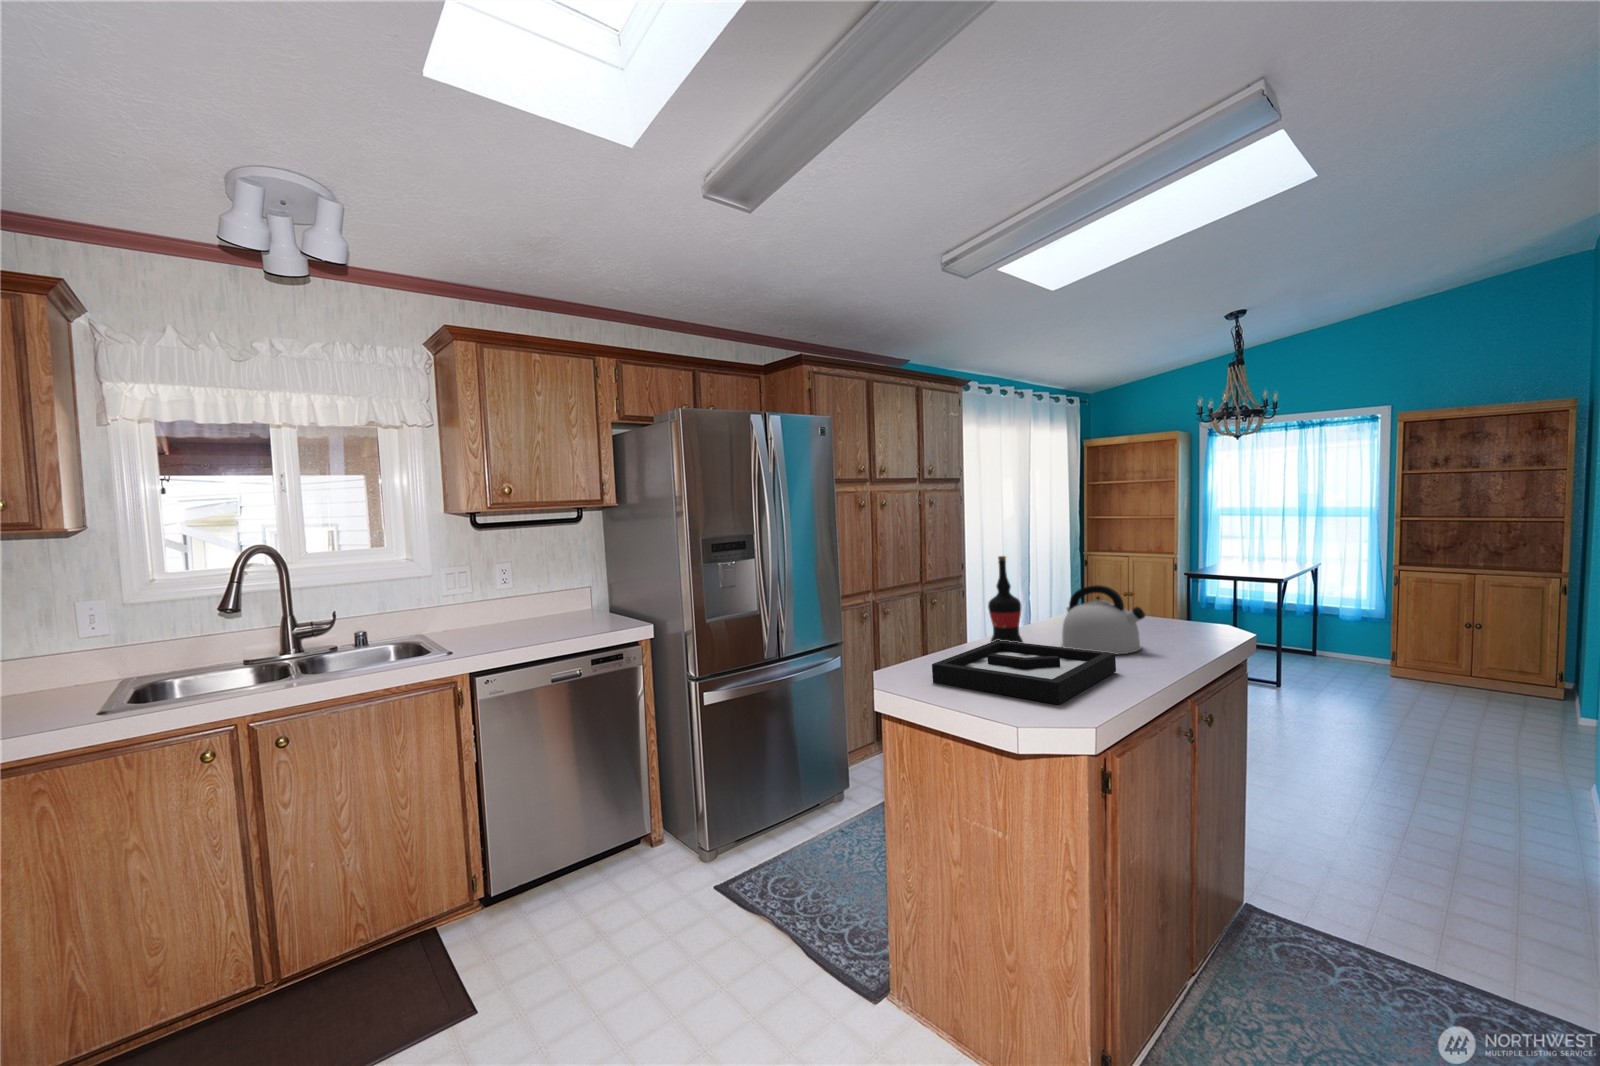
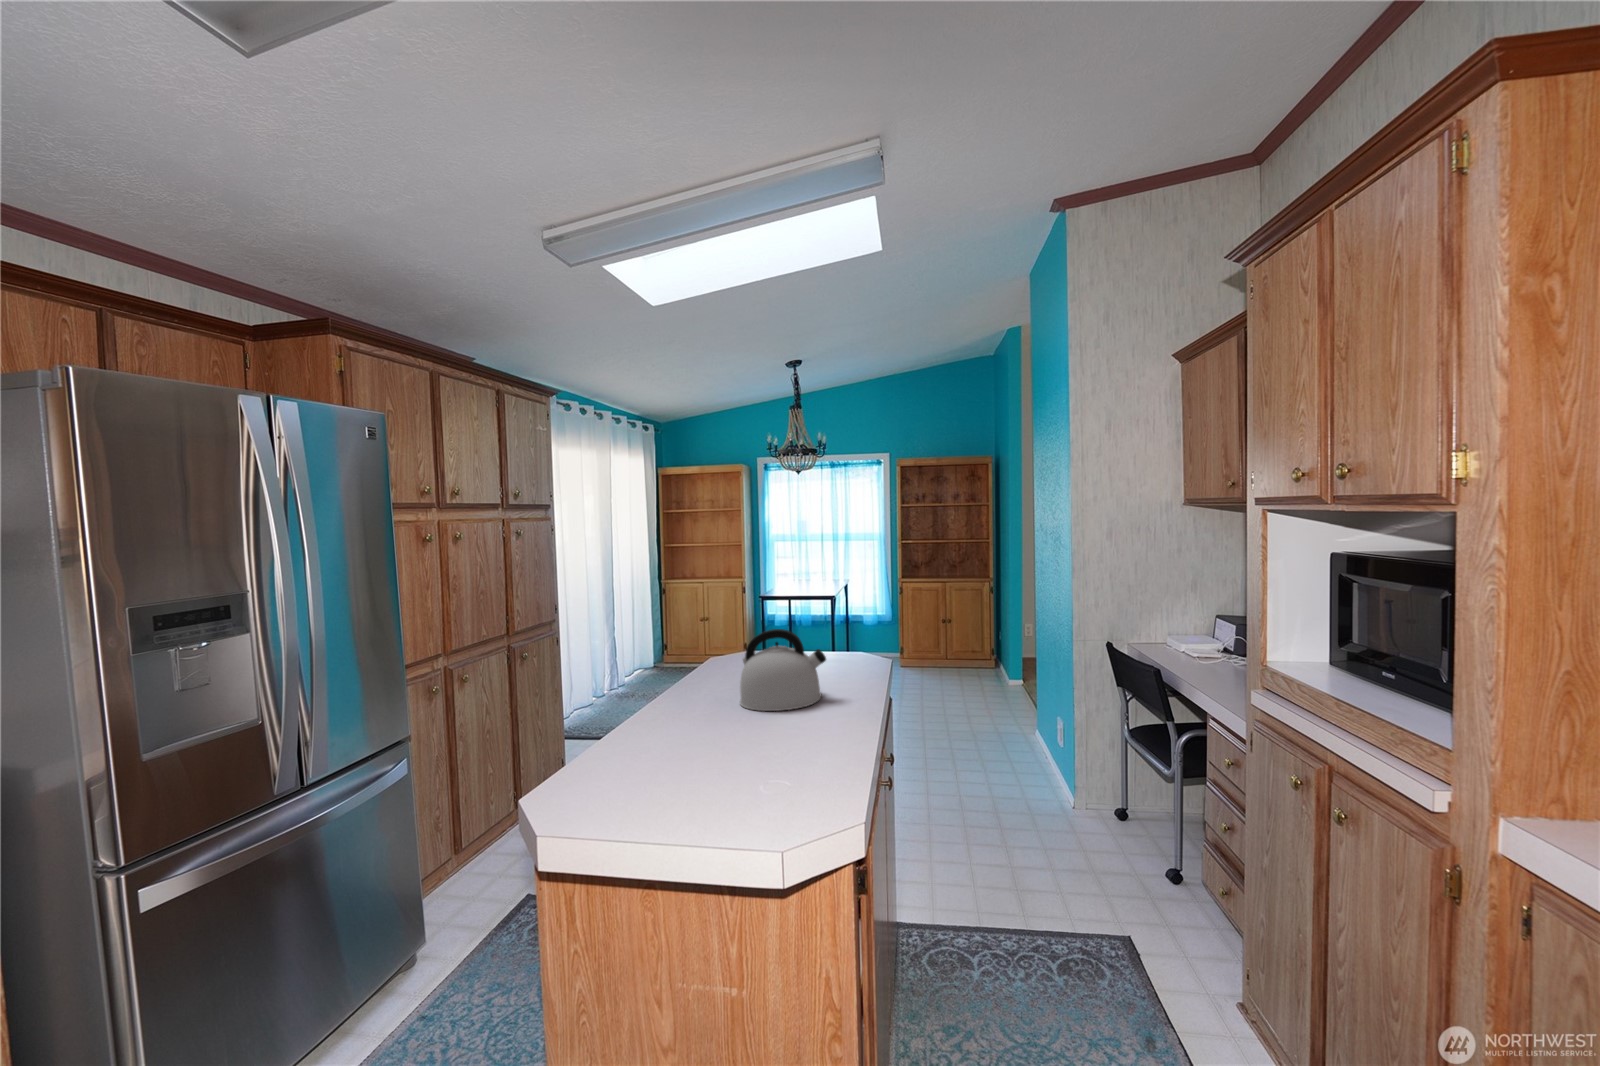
wine bottle: present [988,556,1023,643] -> none [657,604,702,723]
decorative tray: present [932,640,1116,704] -> none [620,710,825,804]

